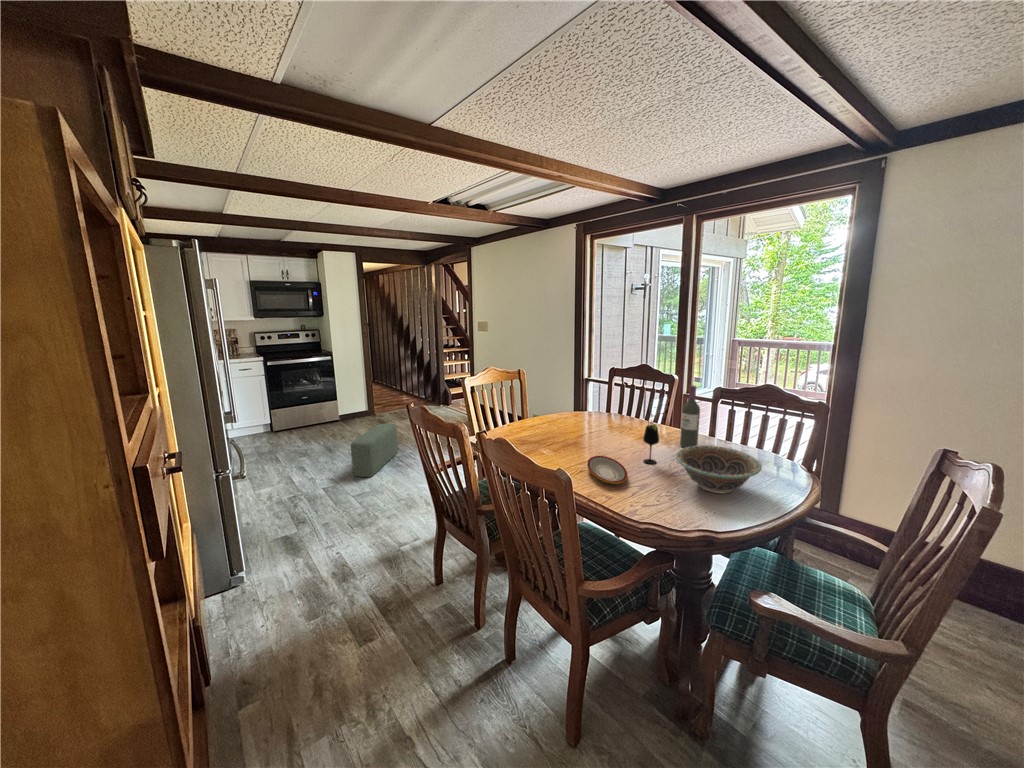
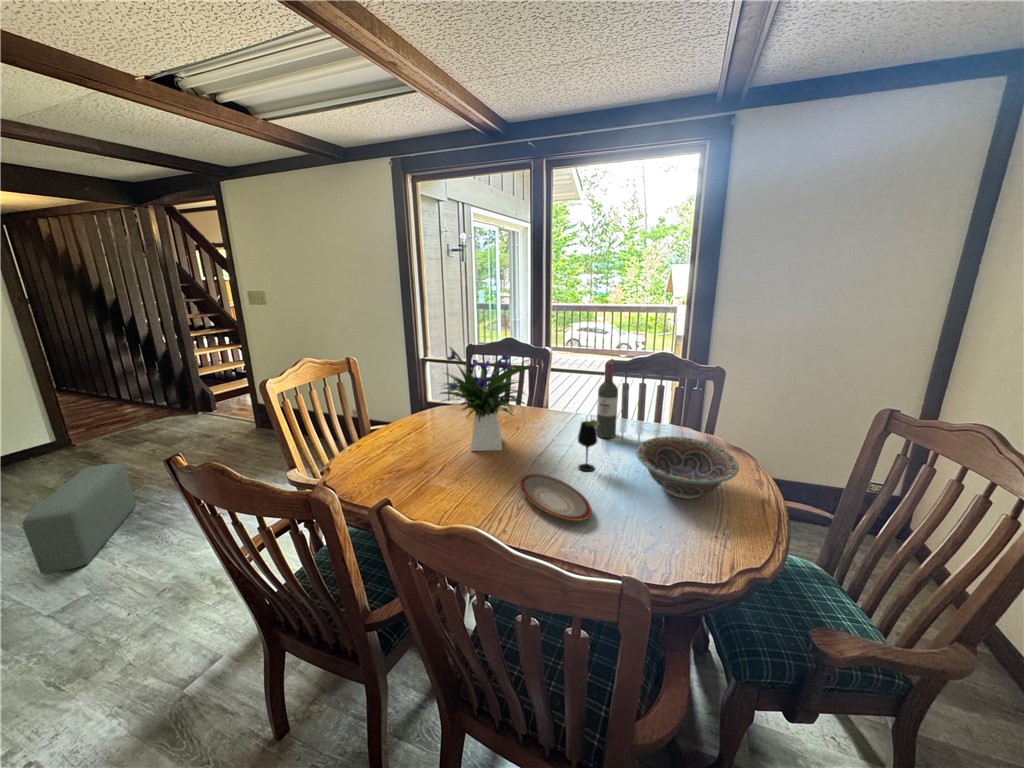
flower arrangement: none [552,363,628,442] -> present [440,347,532,451]

